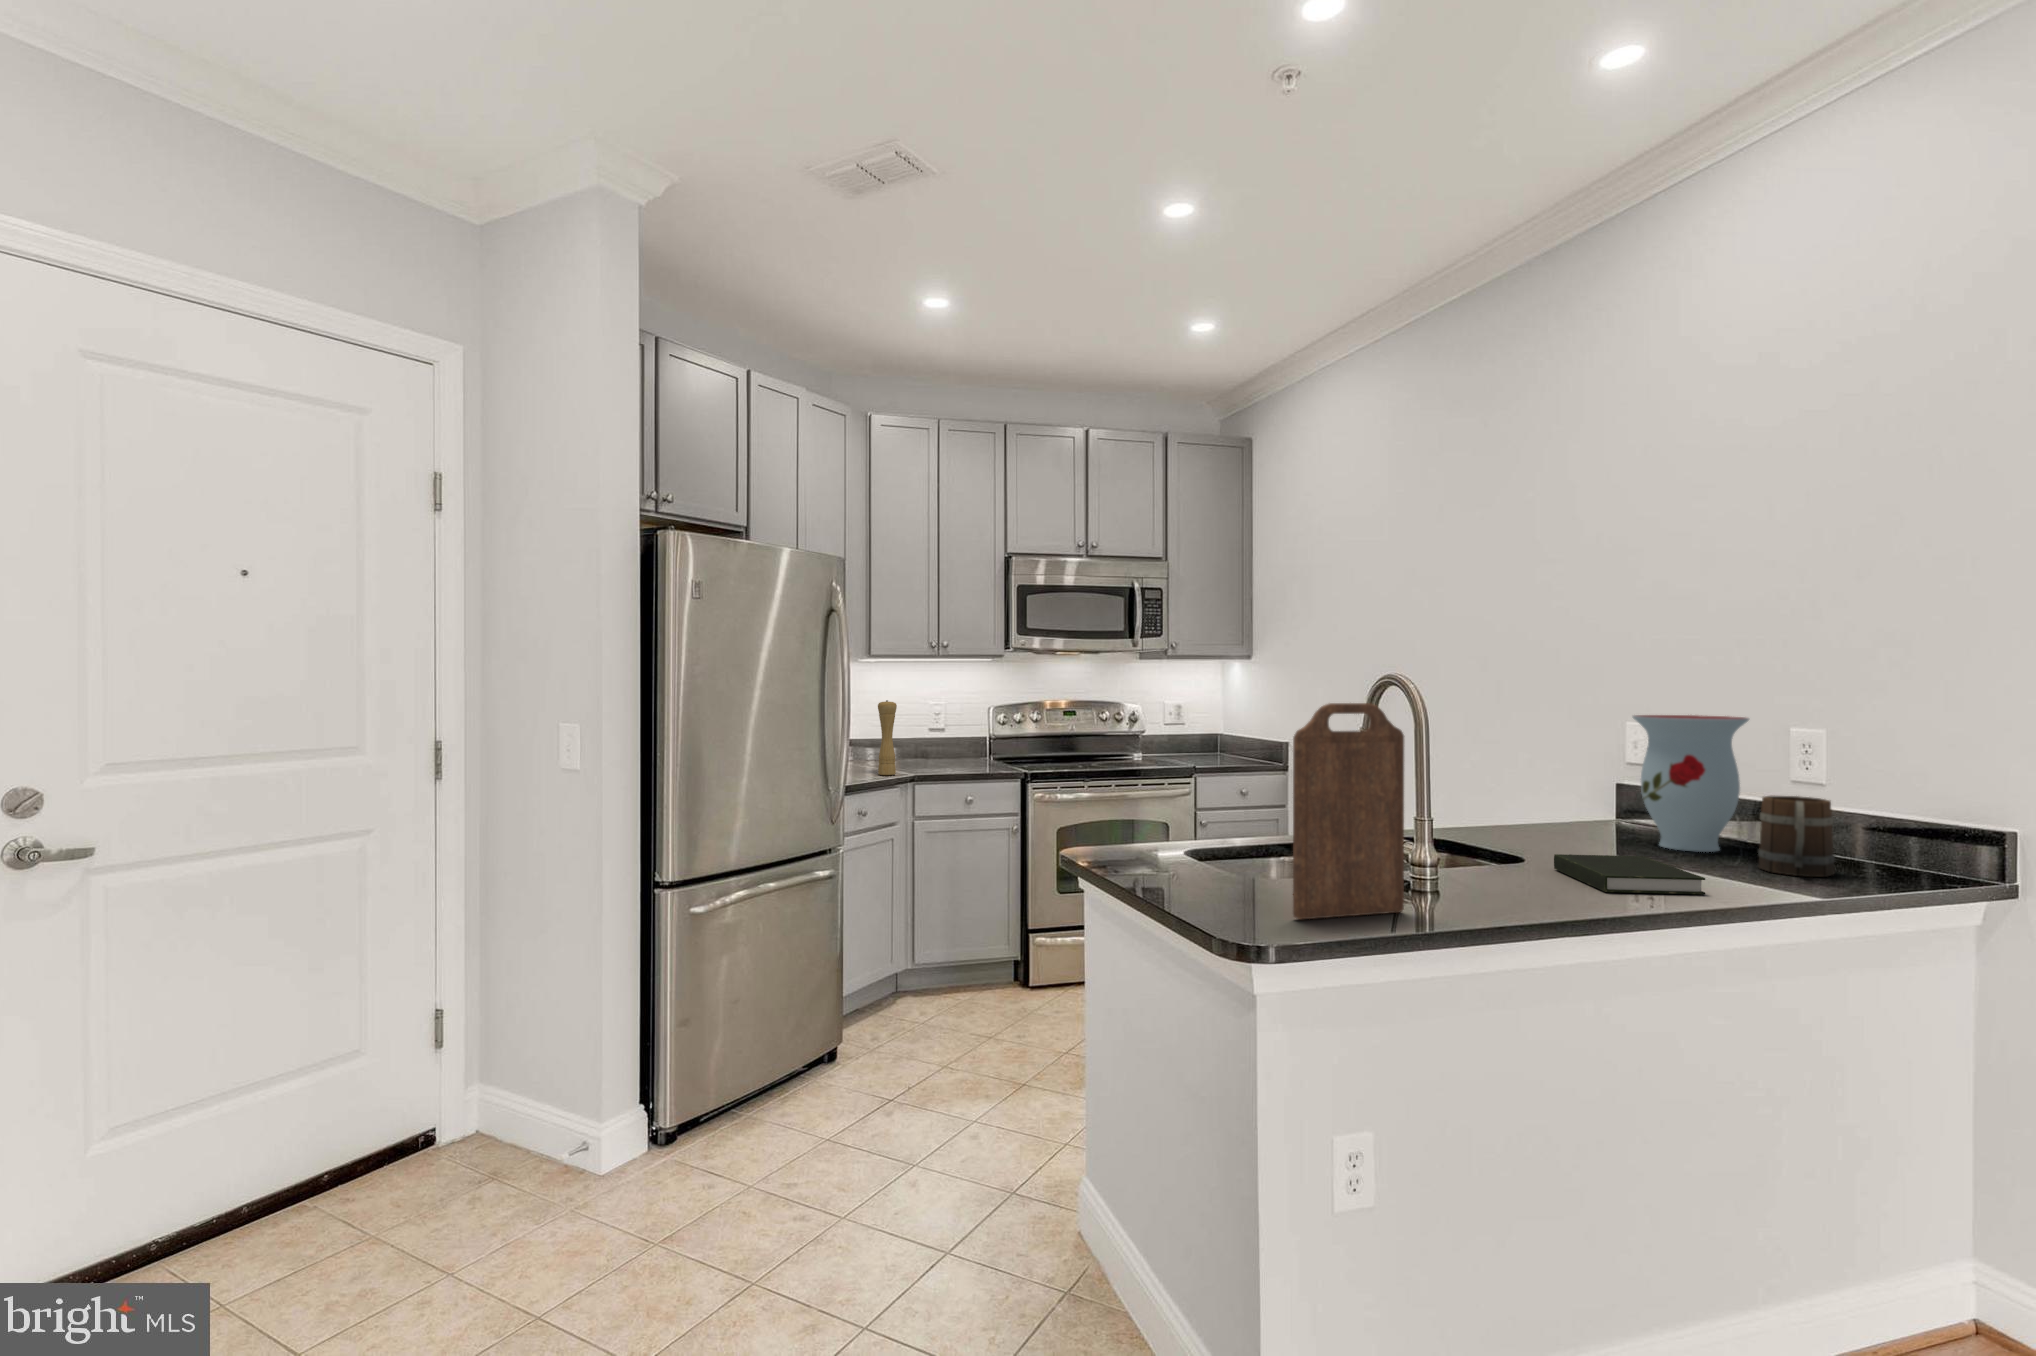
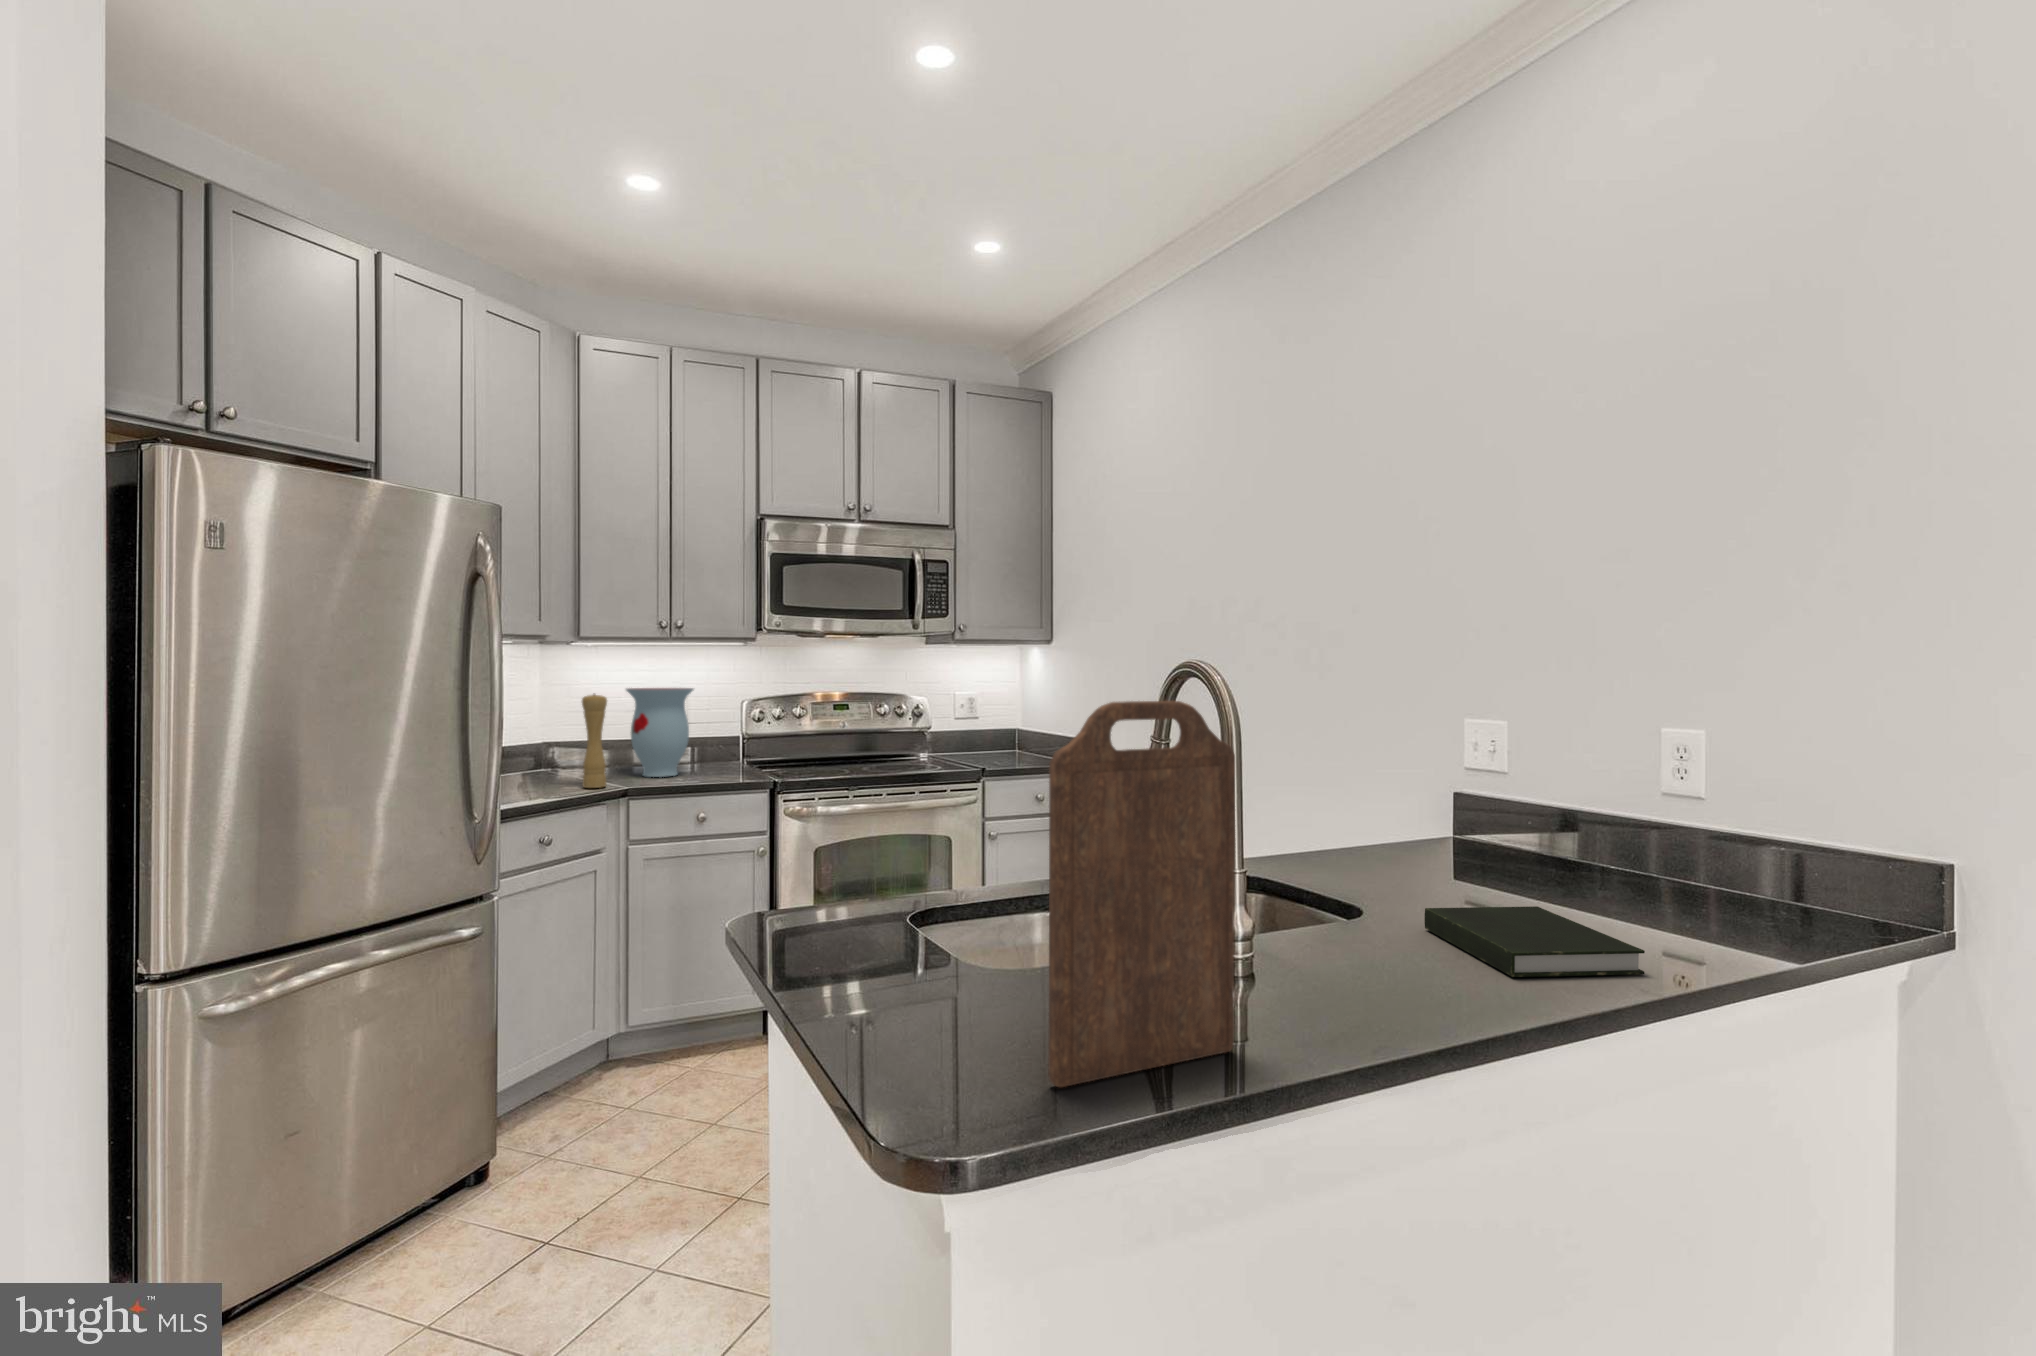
vase: present [1633,715,1749,852] -> present [626,688,693,777]
mug: present [1758,796,1835,877] -> none [1671,816,1768,928]

